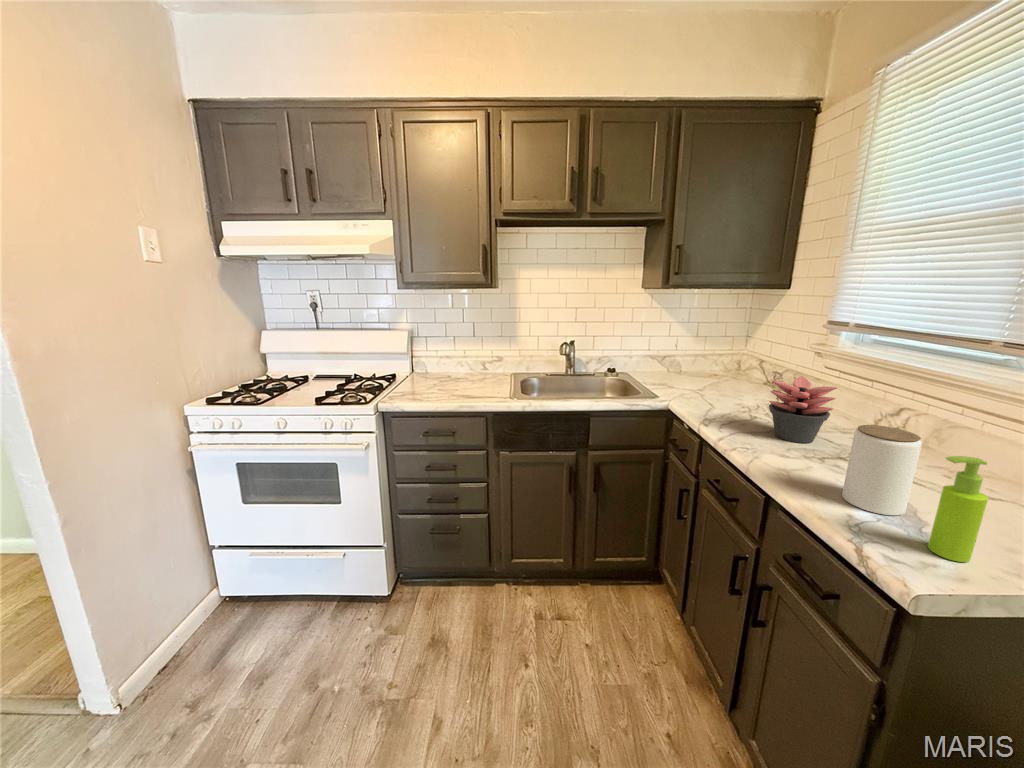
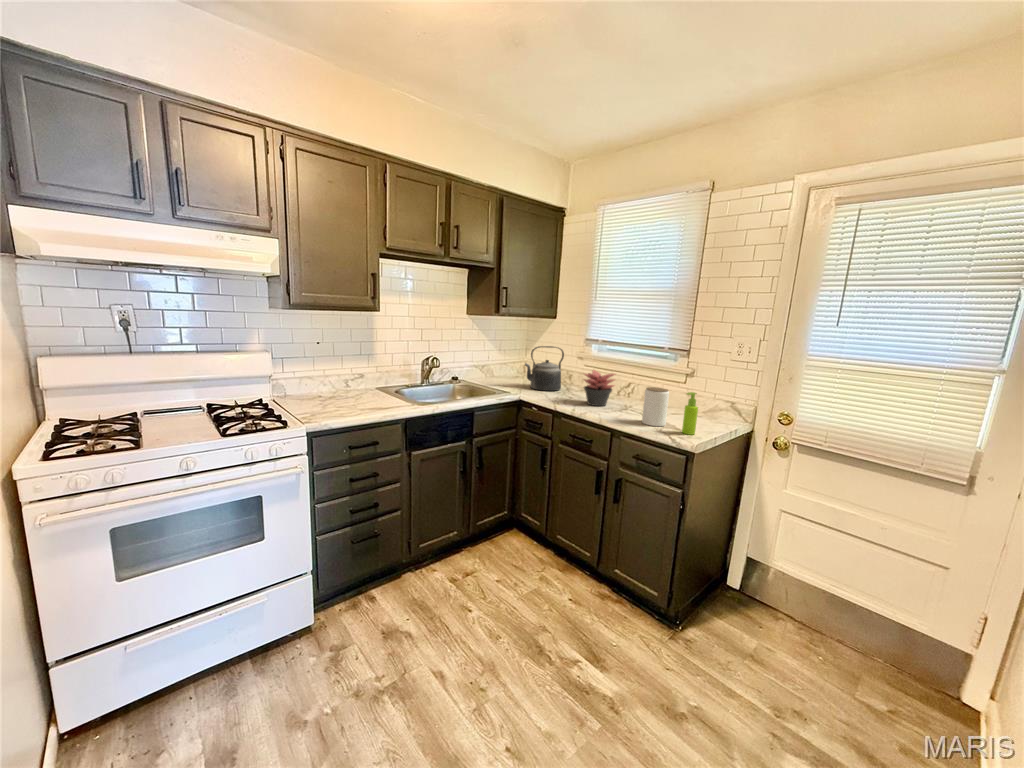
kettle: none [704,332,777,403] -> present [525,346,564,391]

